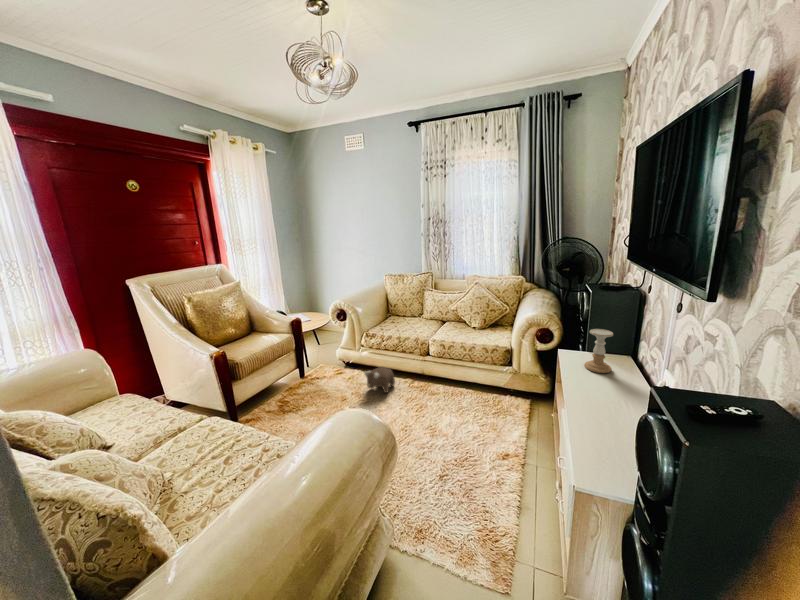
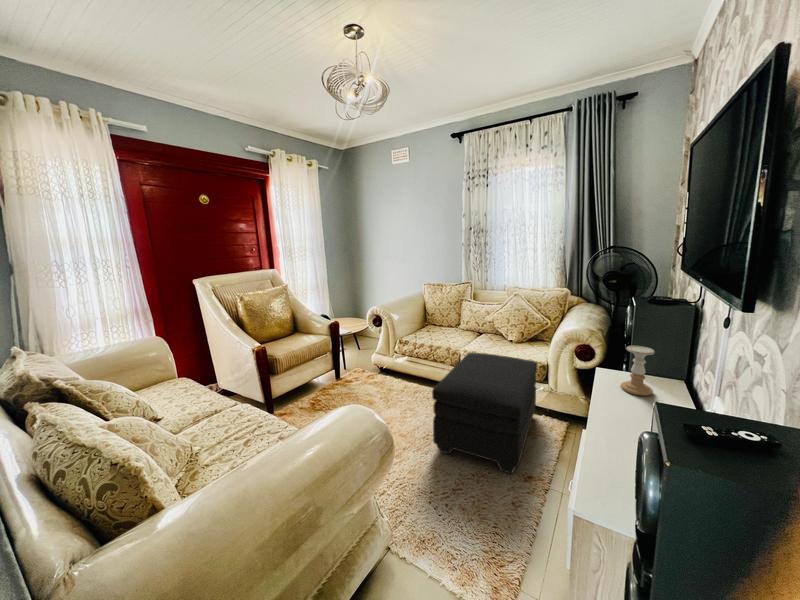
ottoman: none [412,342,503,455] -> present [432,353,538,474]
plush toy: present [364,367,395,393] -> none [393,374,425,401]

